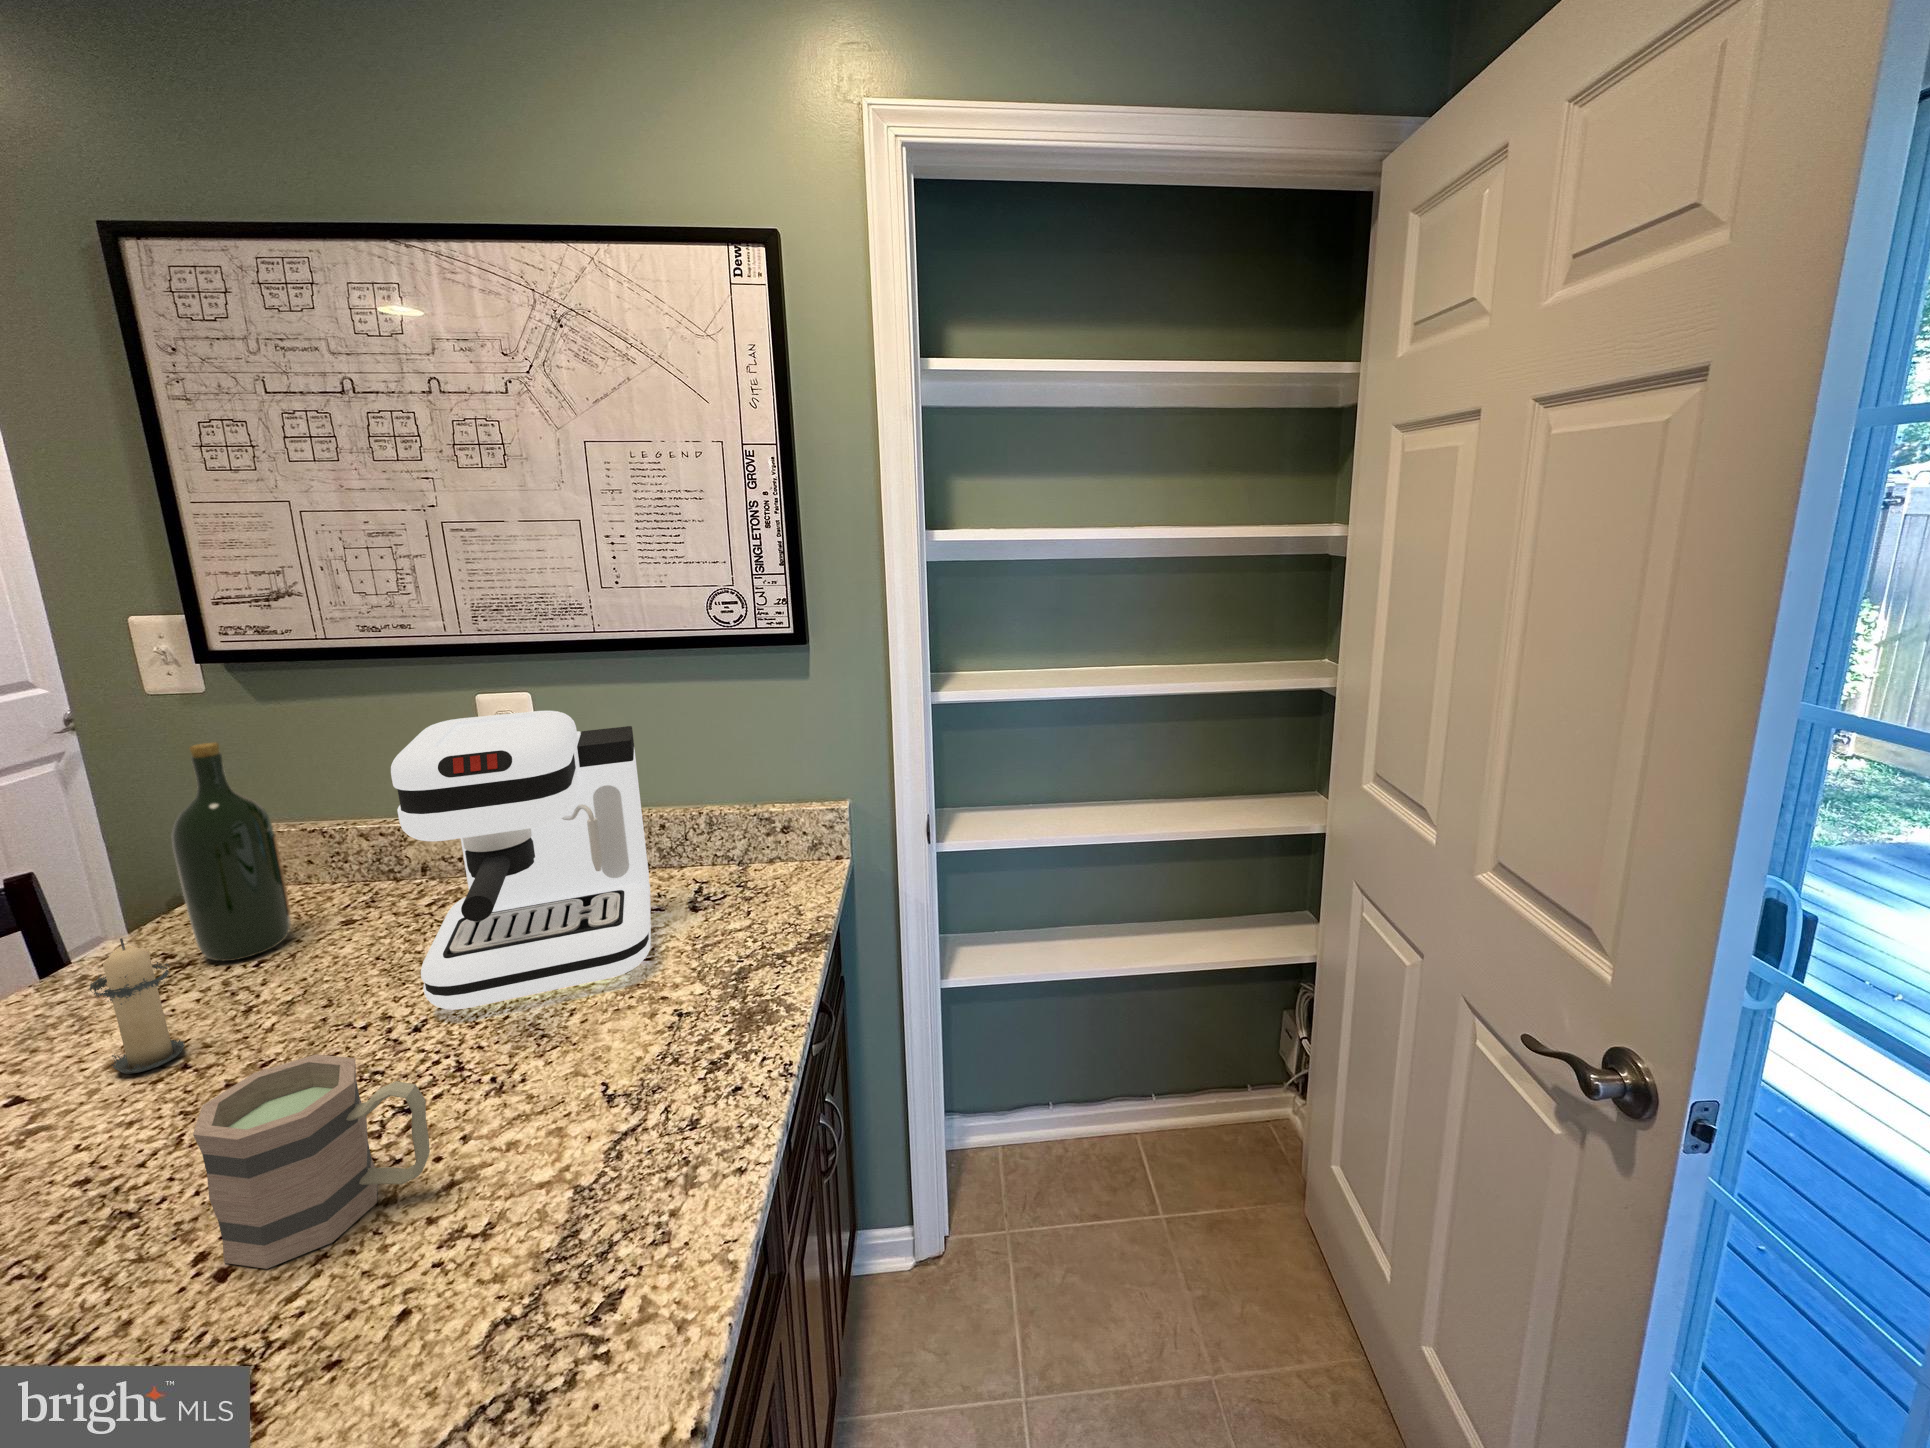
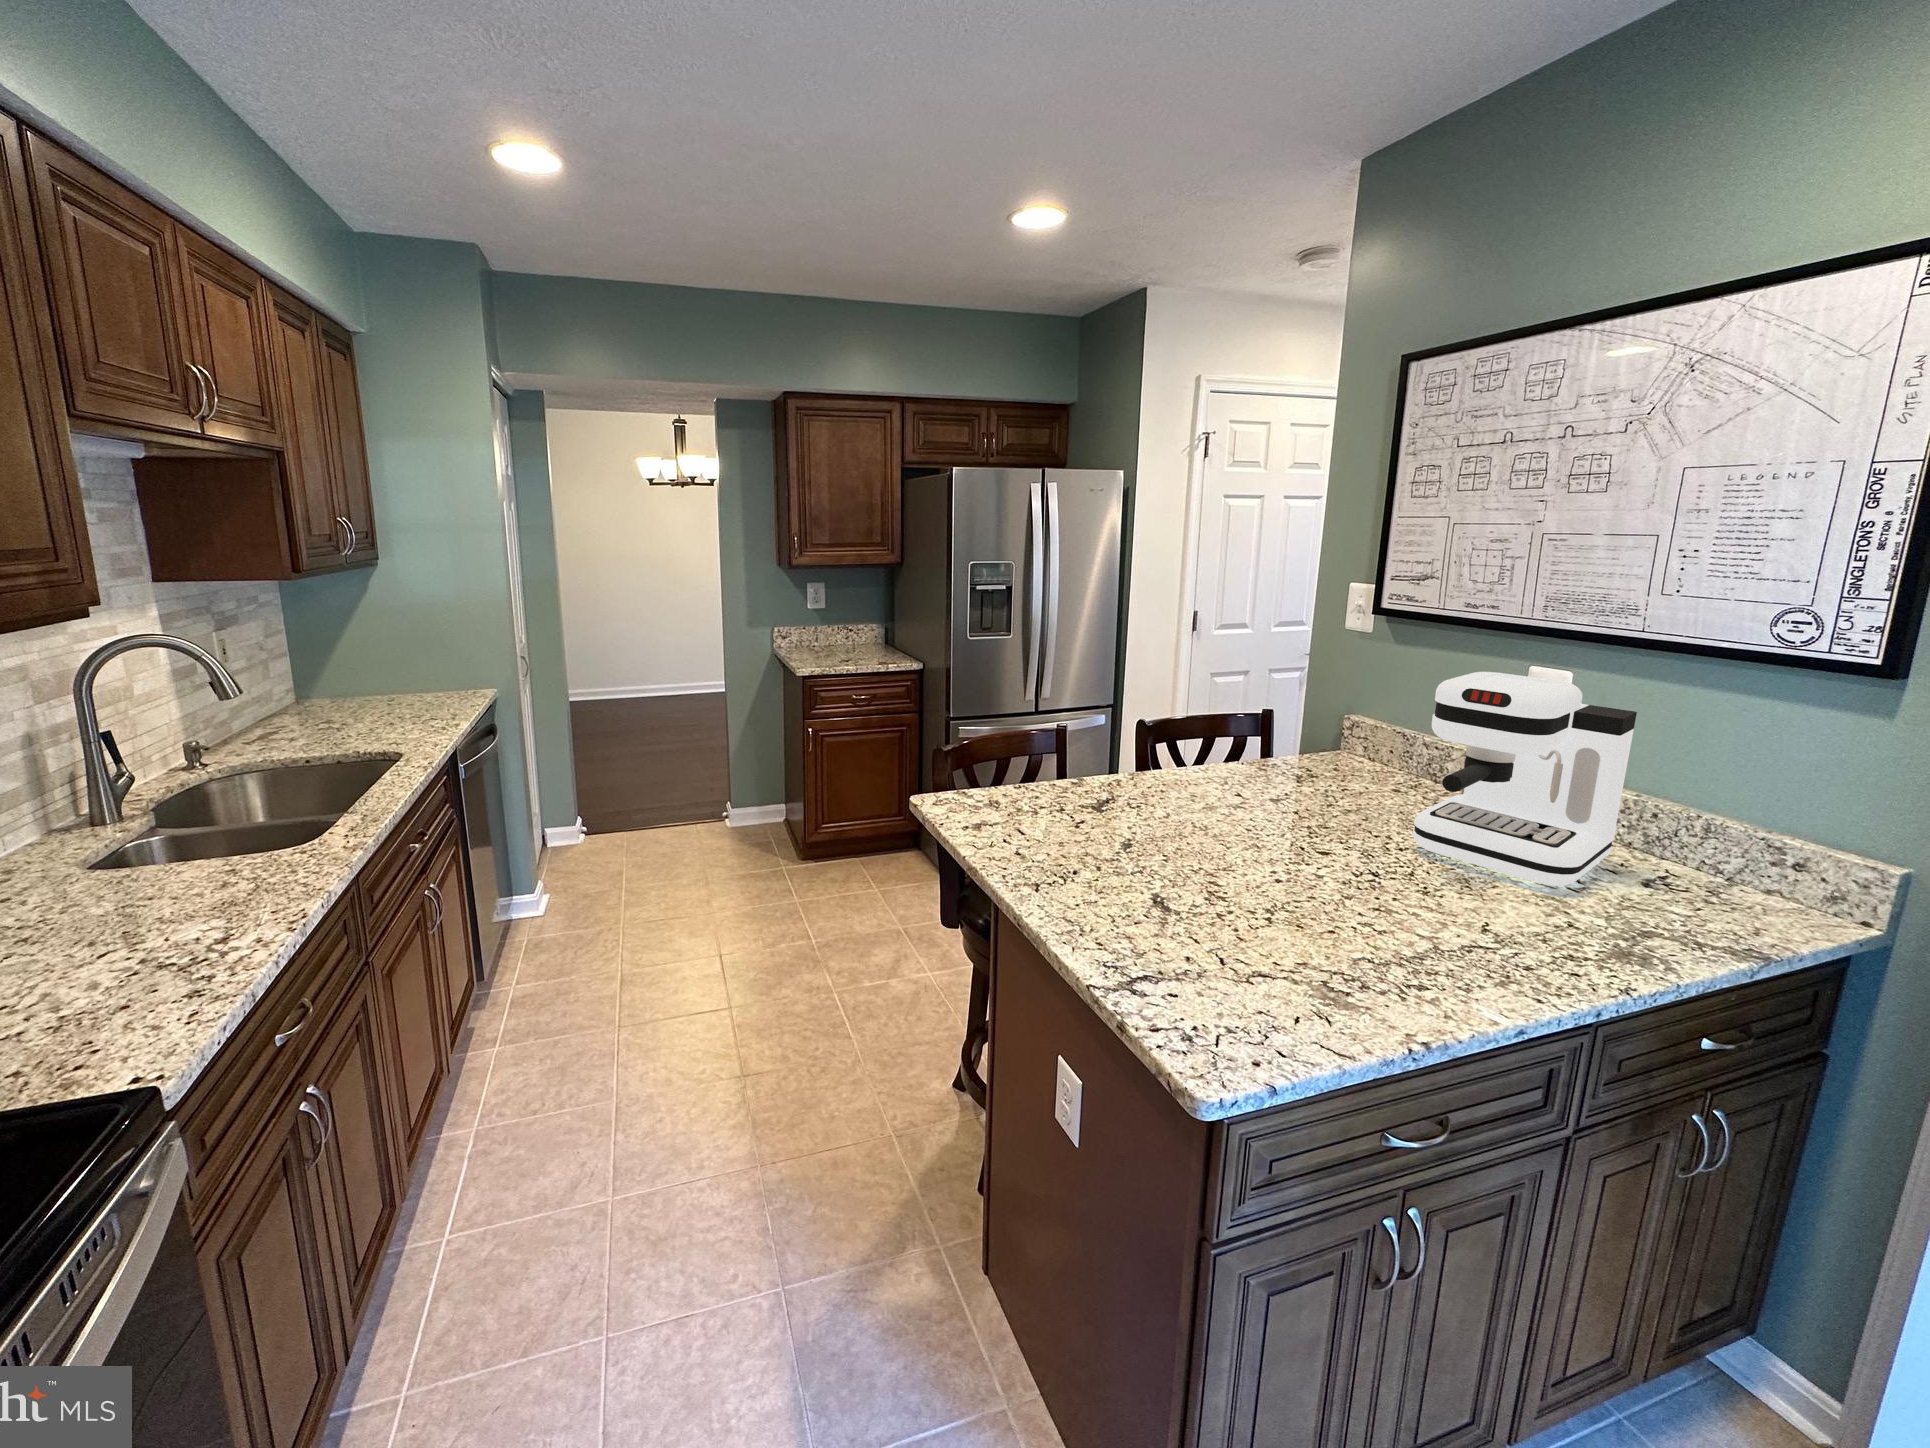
wine bottle: present [171,742,290,961] -> none [1322,657,1375,786]
candle: present [89,938,185,1074] -> none [1268,739,1307,809]
mug: present [193,1054,430,1269] -> none [1280,806,1379,897]

